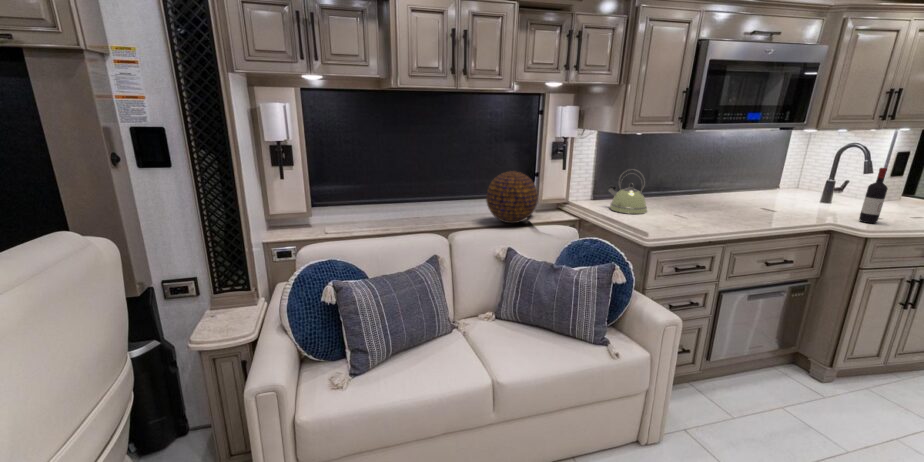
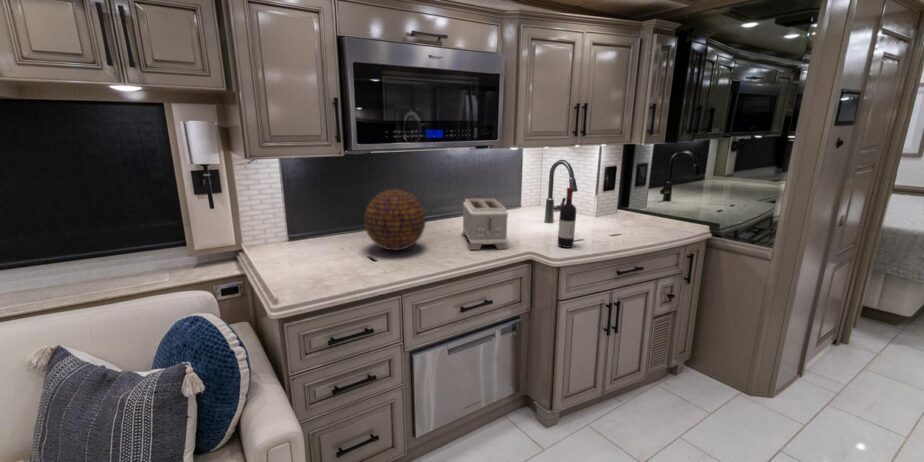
kettle: present [608,169,647,214] -> none [284,203,335,262]
decorative orb: present [486,171,538,223] -> present [364,189,426,250]
toaster: none [747,174,812,220] -> present [462,199,508,250]

